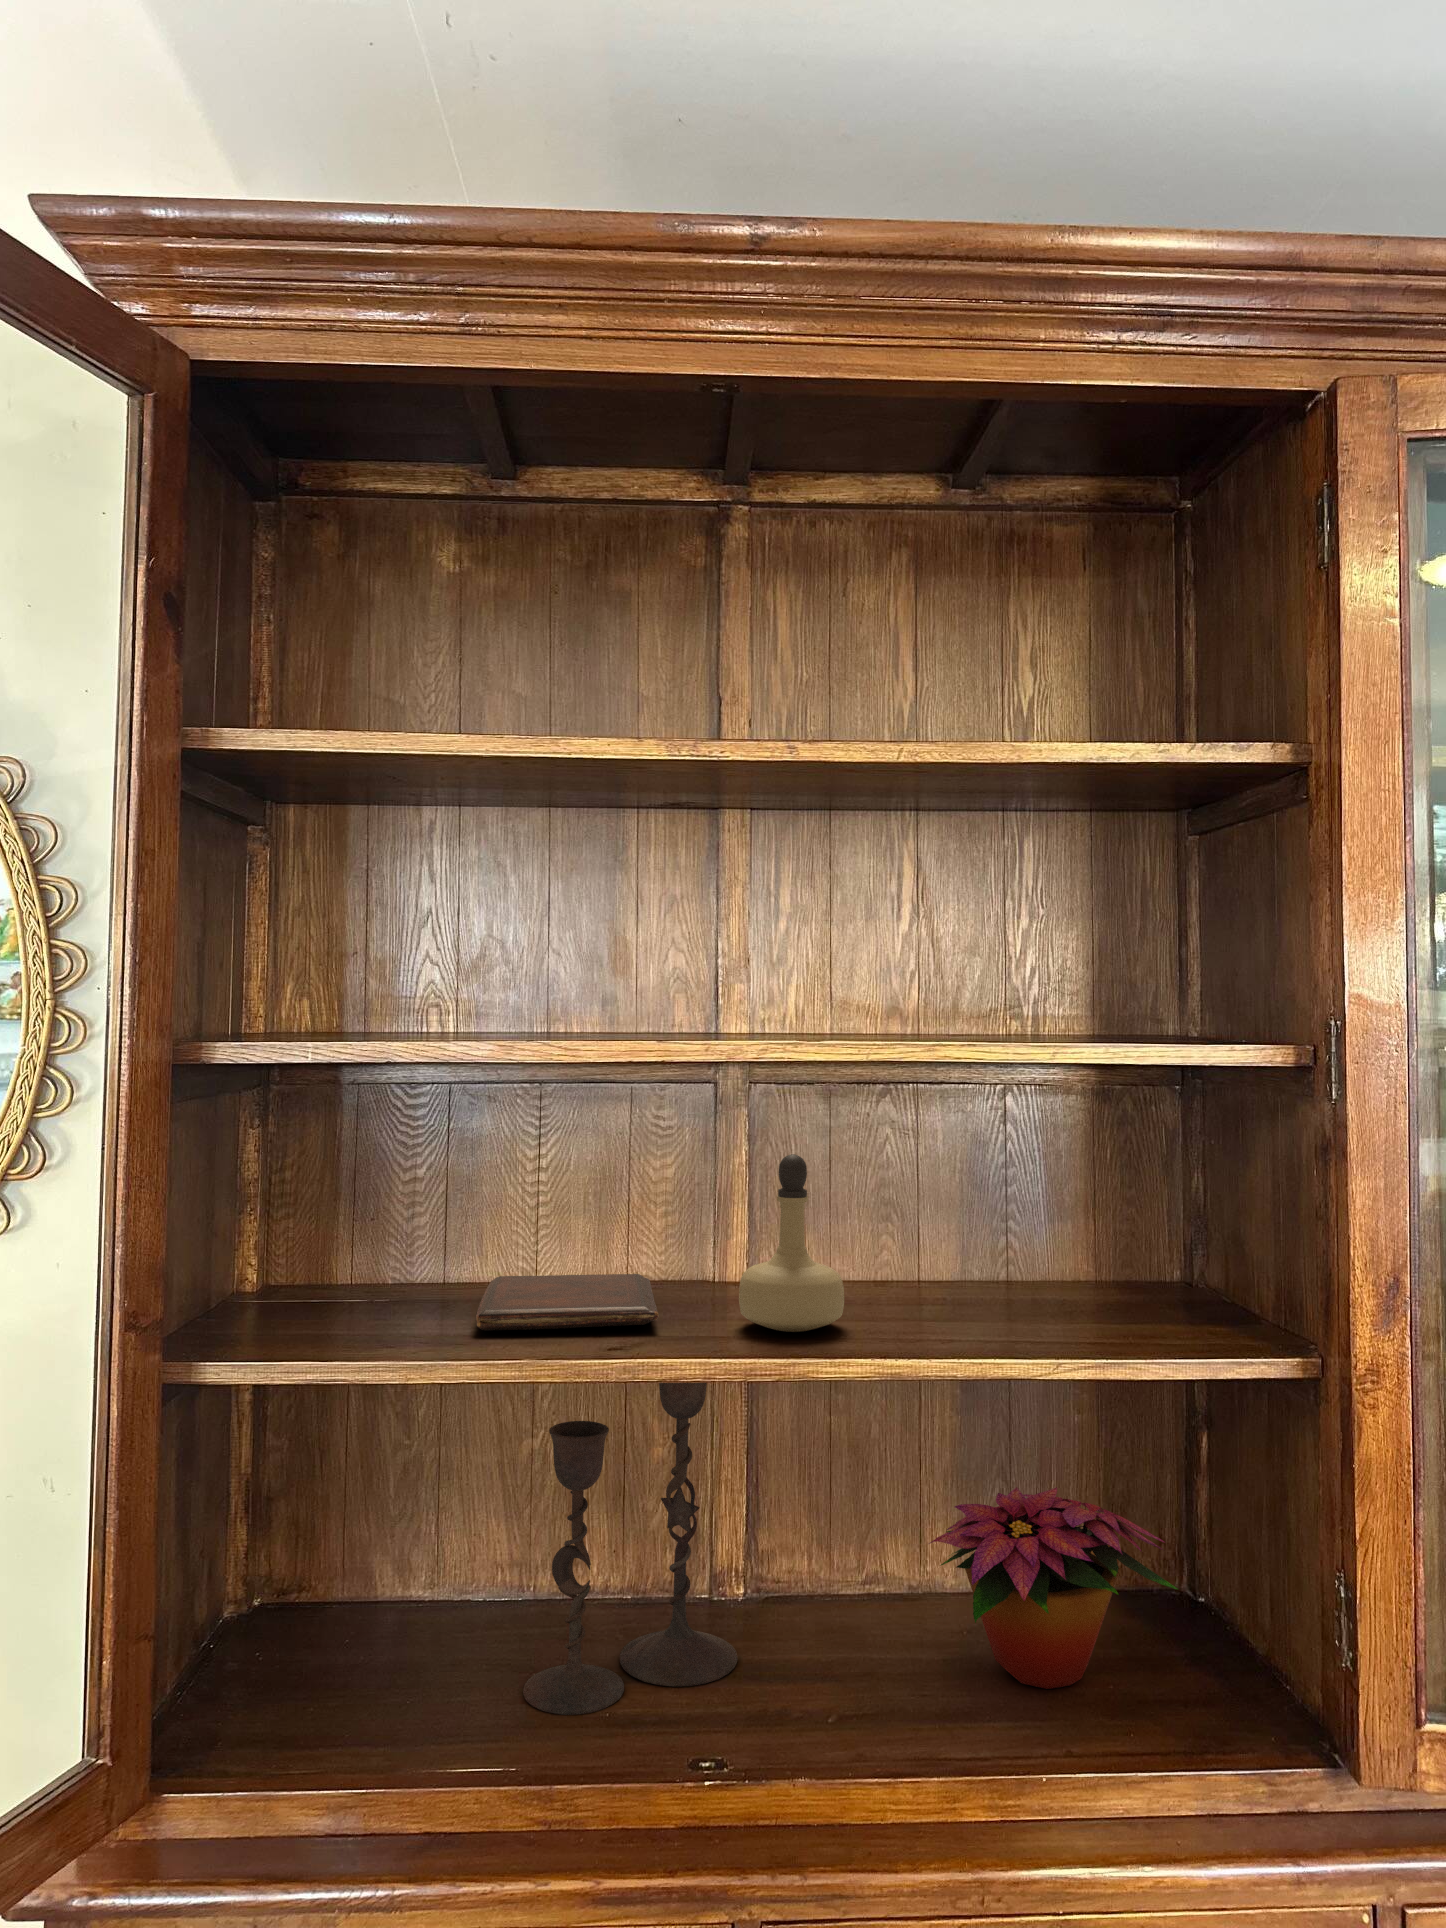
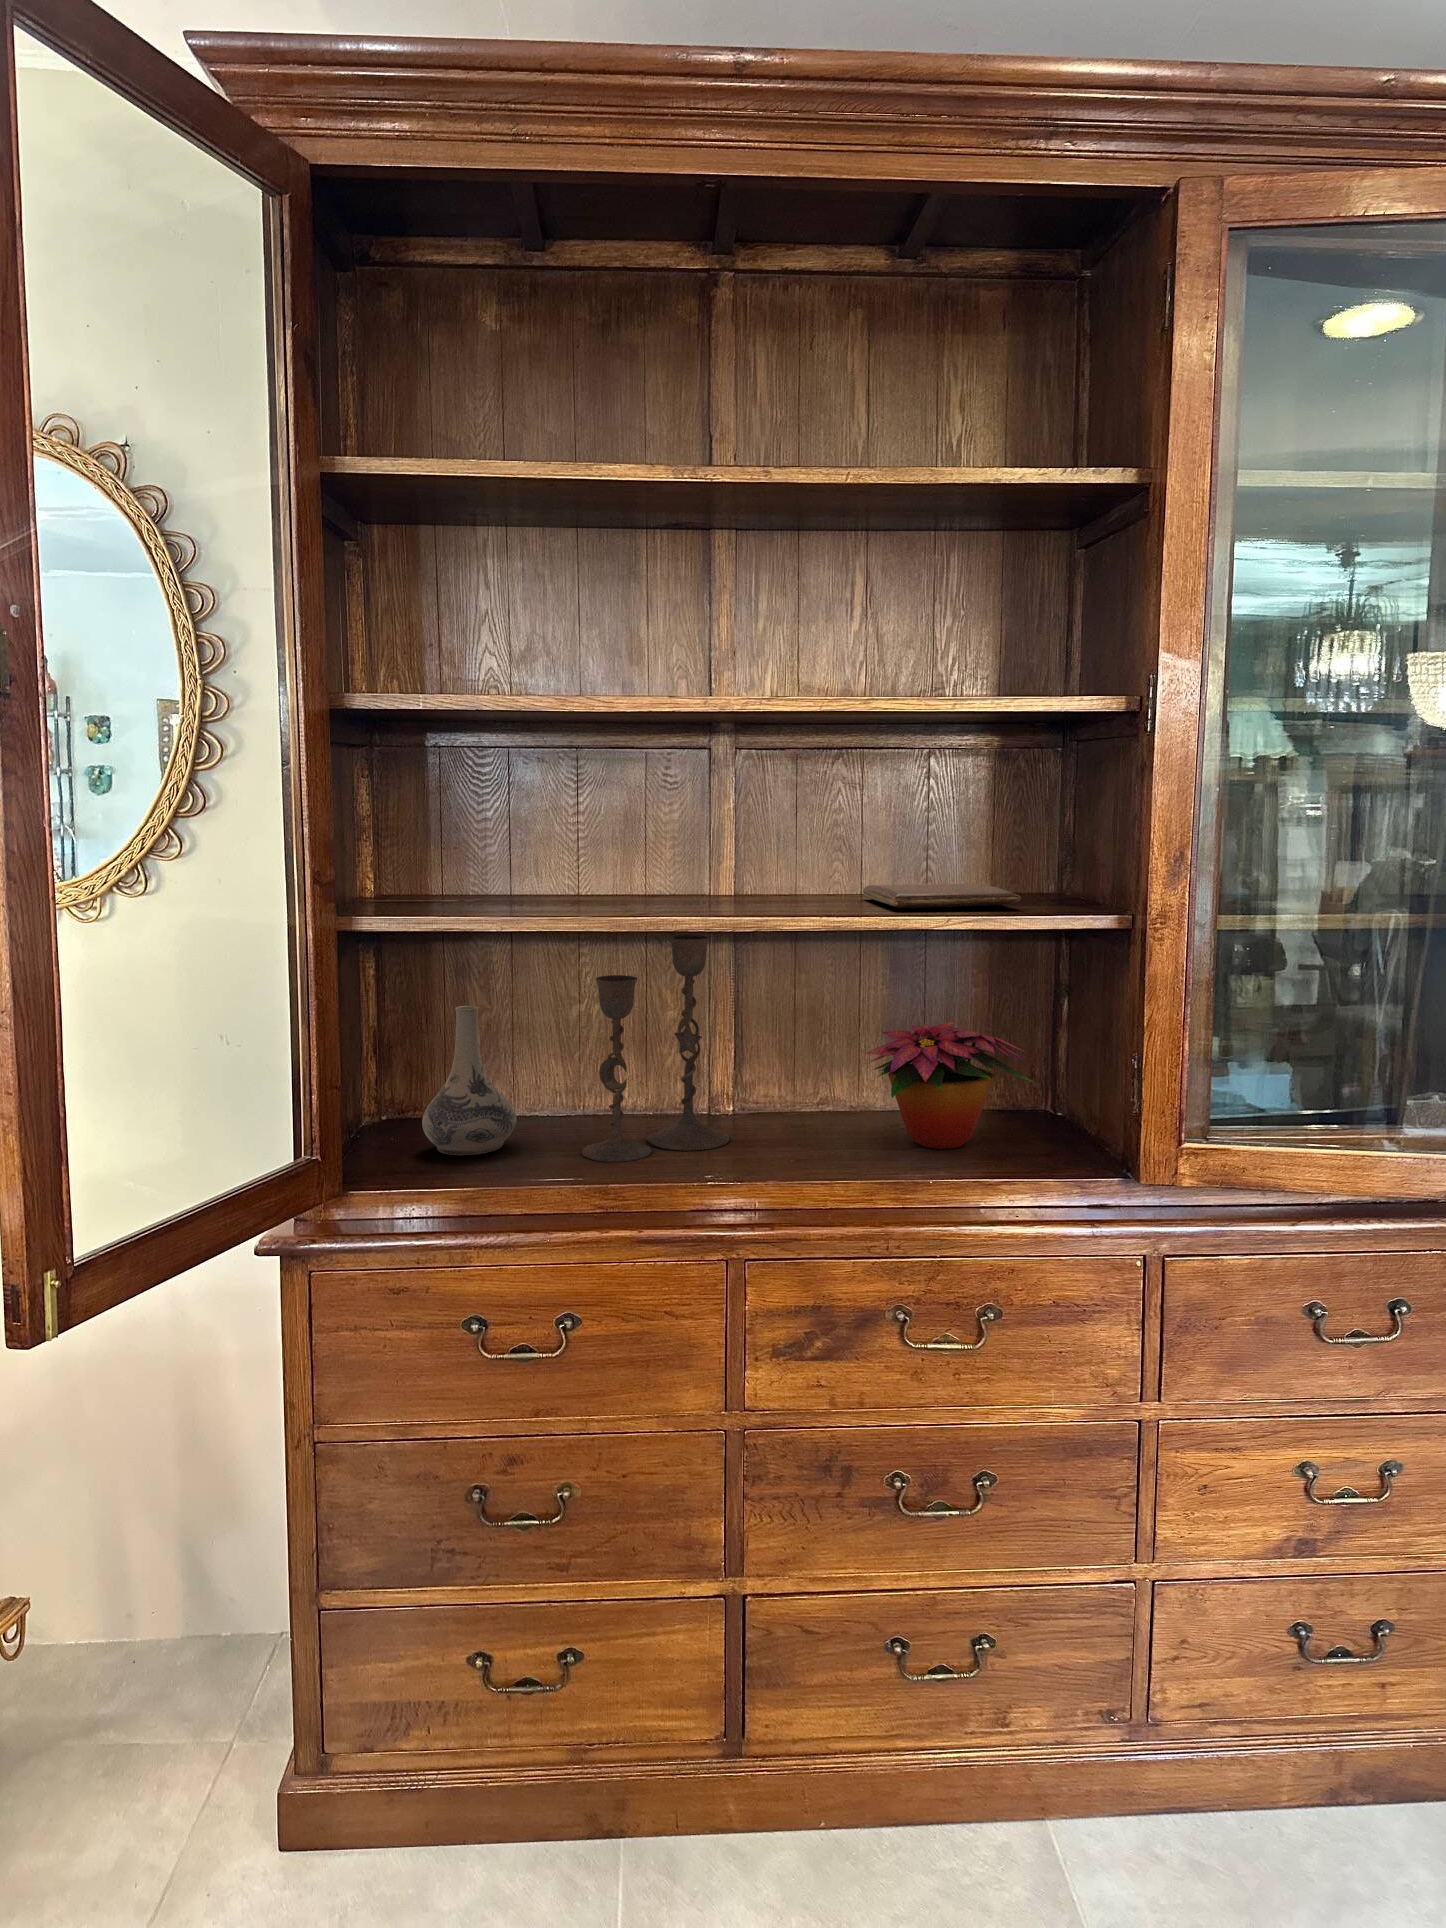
perfume bottle: present [739,1154,844,1332] -> none [729,785,804,909]
book: present [476,1274,659,1330] -> present [863,884,1021,908]
decorative vase: none [296,1461,433,1696] -> present [422,1006,516,1155]

